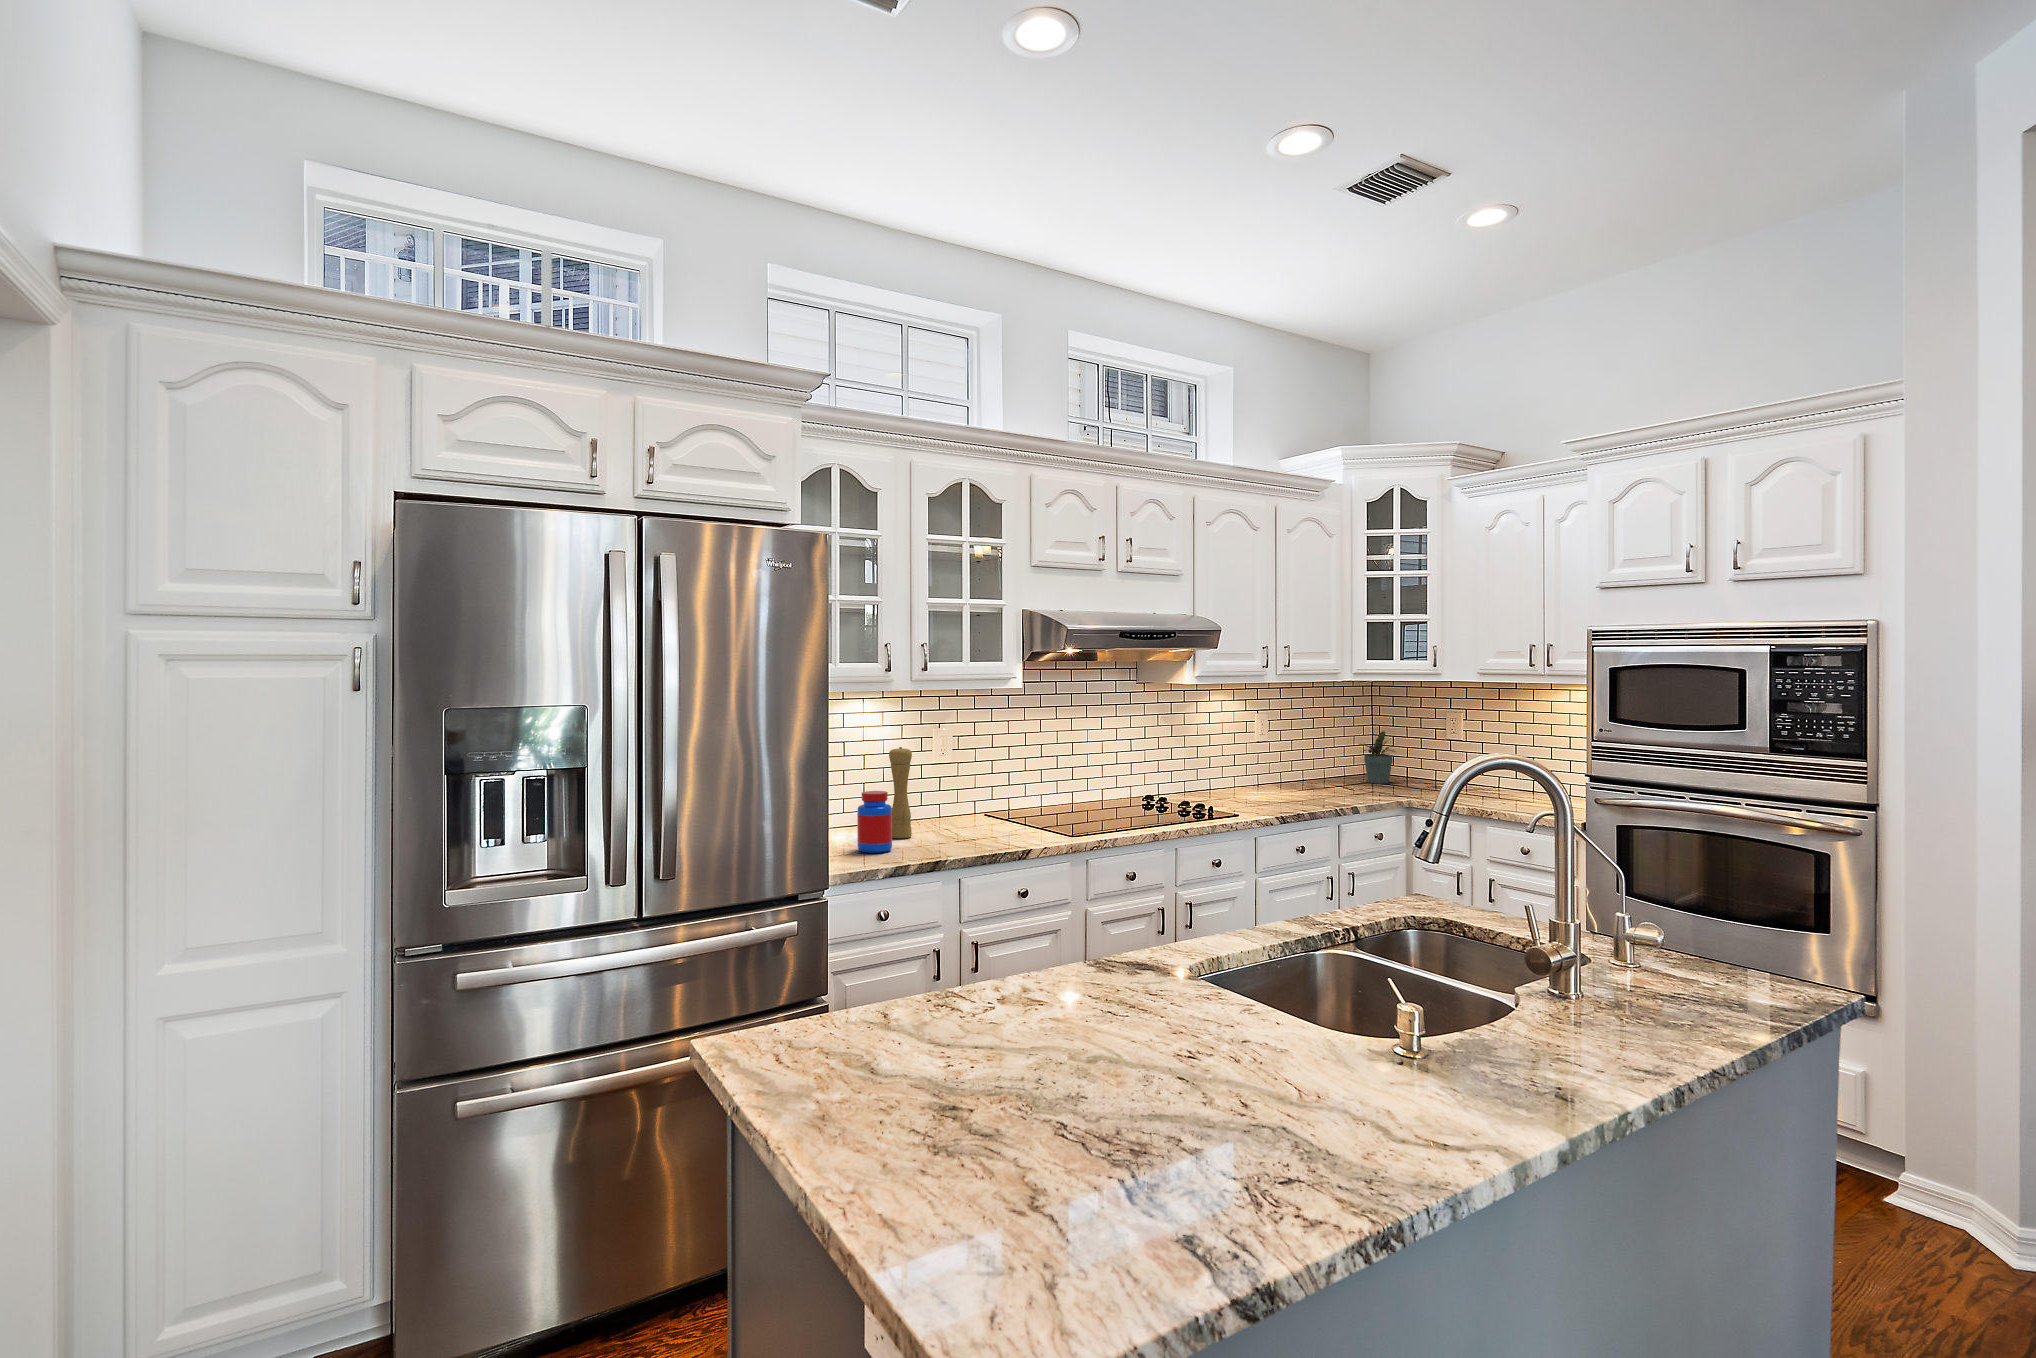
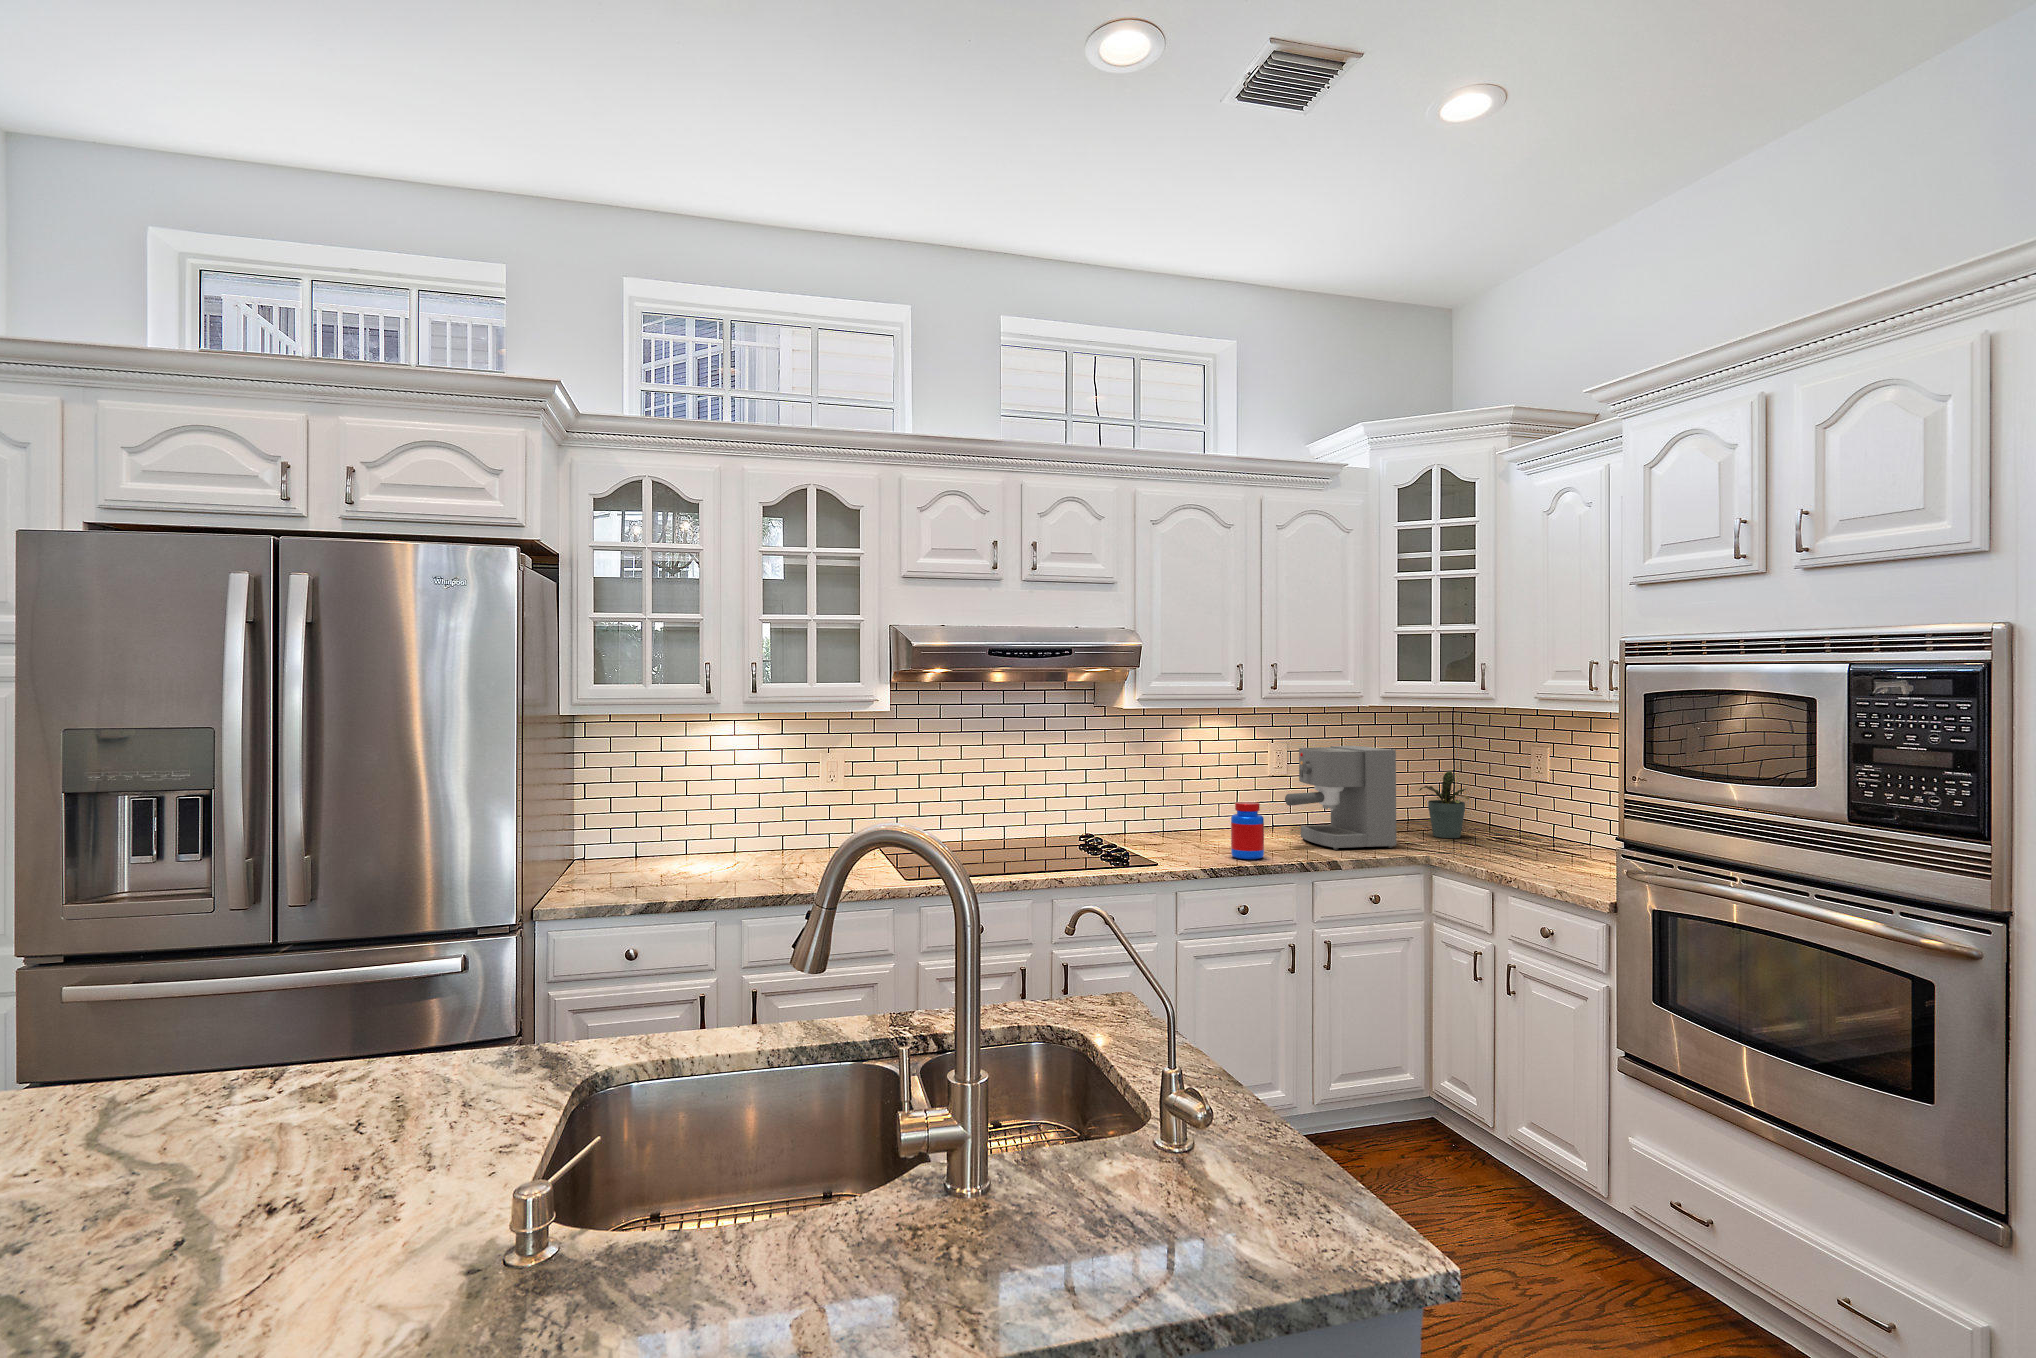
coffee maker: none [1285,712,1365,796] -> present [1285,746,1396,850]
pepper mill: present [889,747,912,838] -> none [726,772,751,870]
jar: present [857,791,892,853] -> present [1231,802,1264,859]

